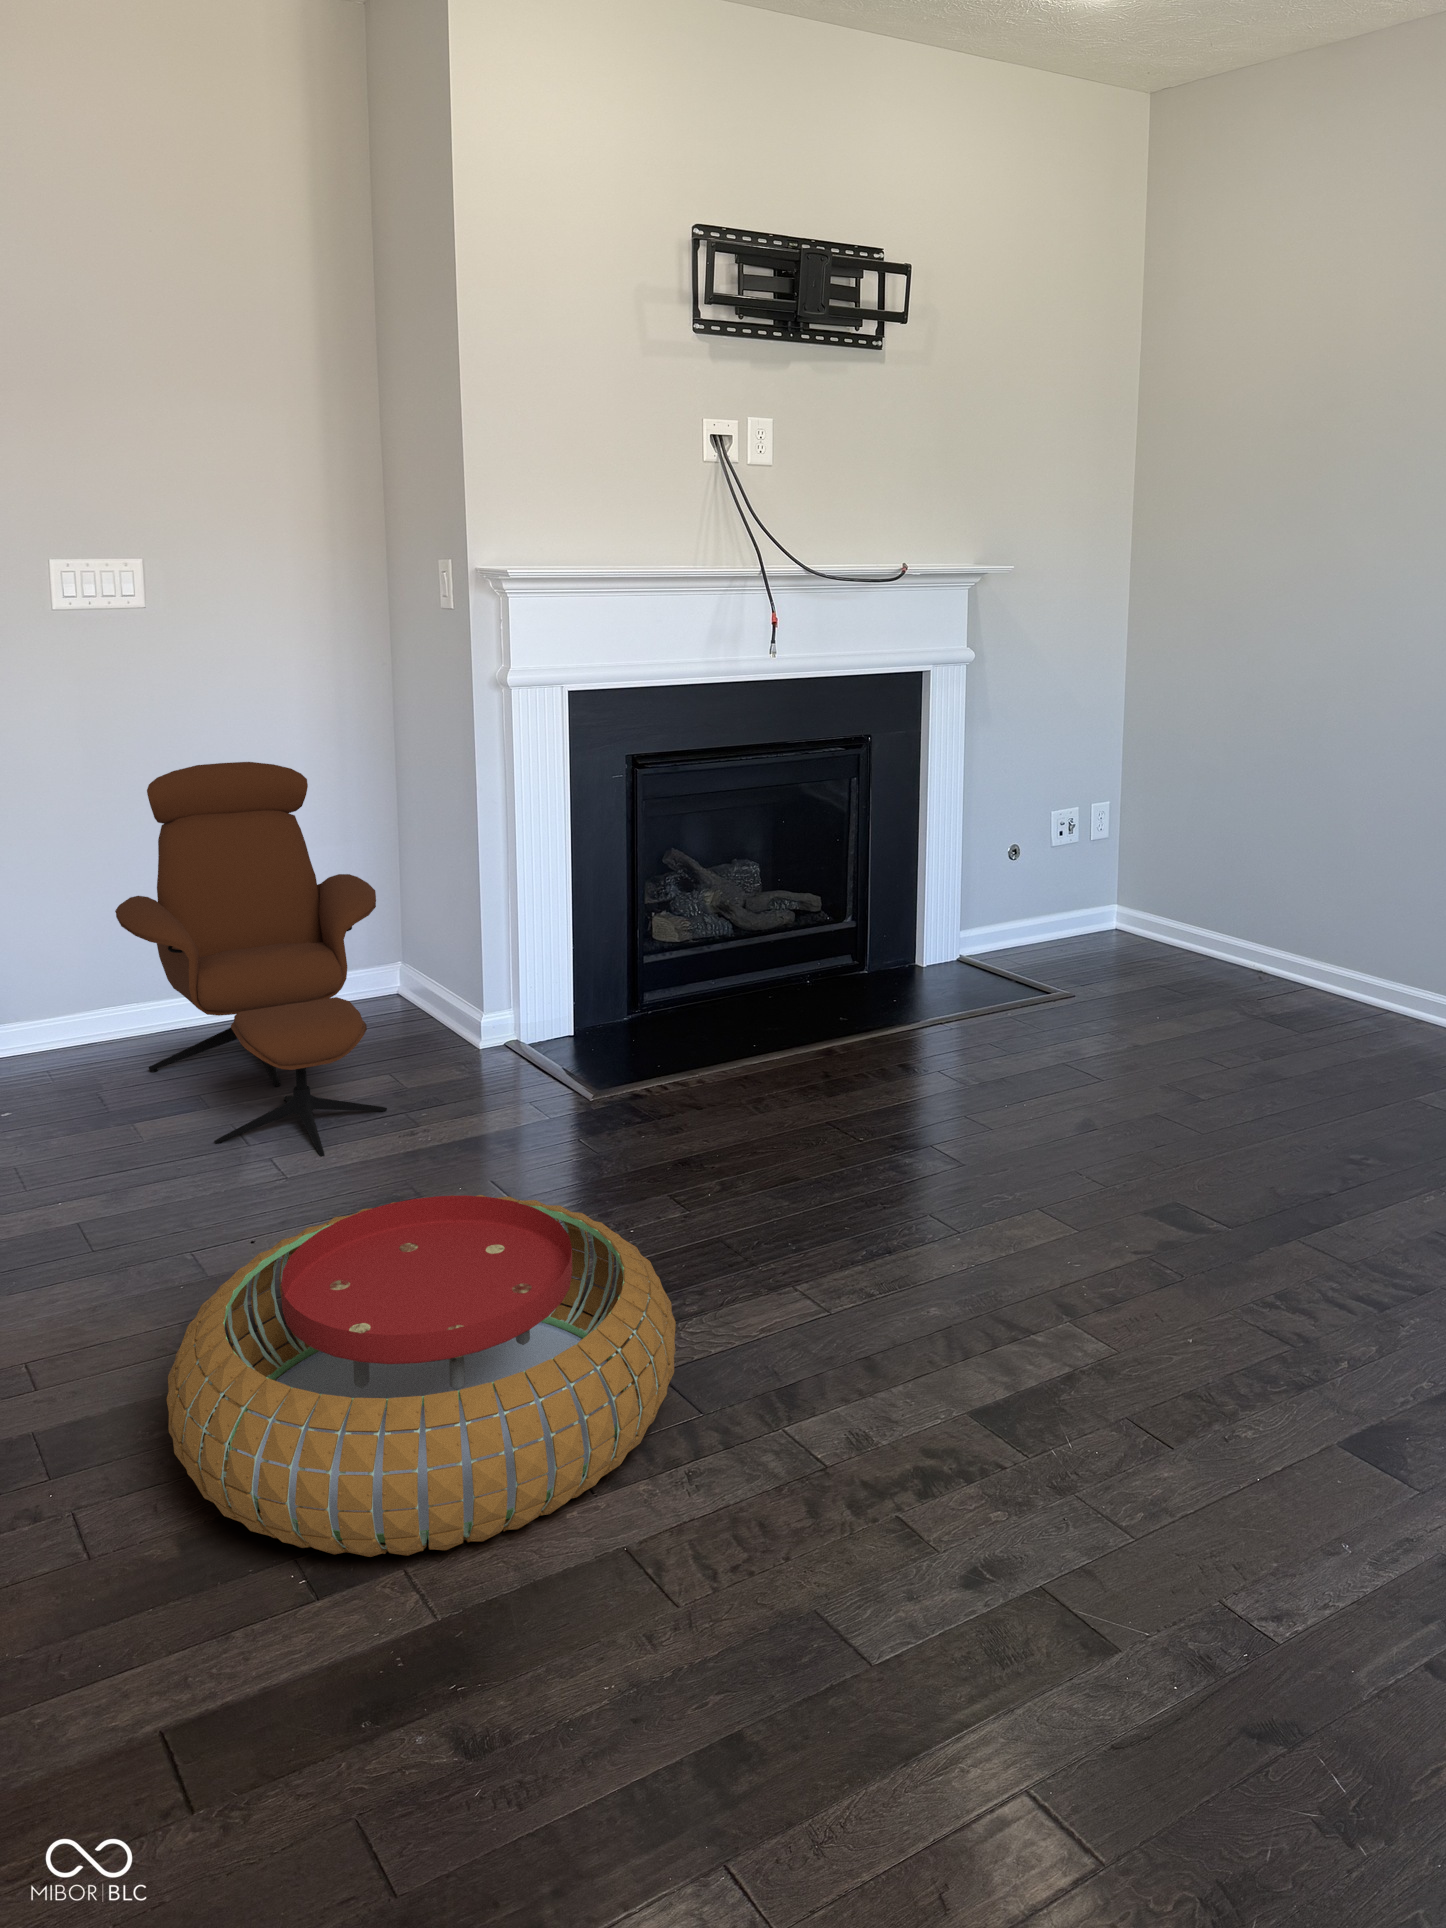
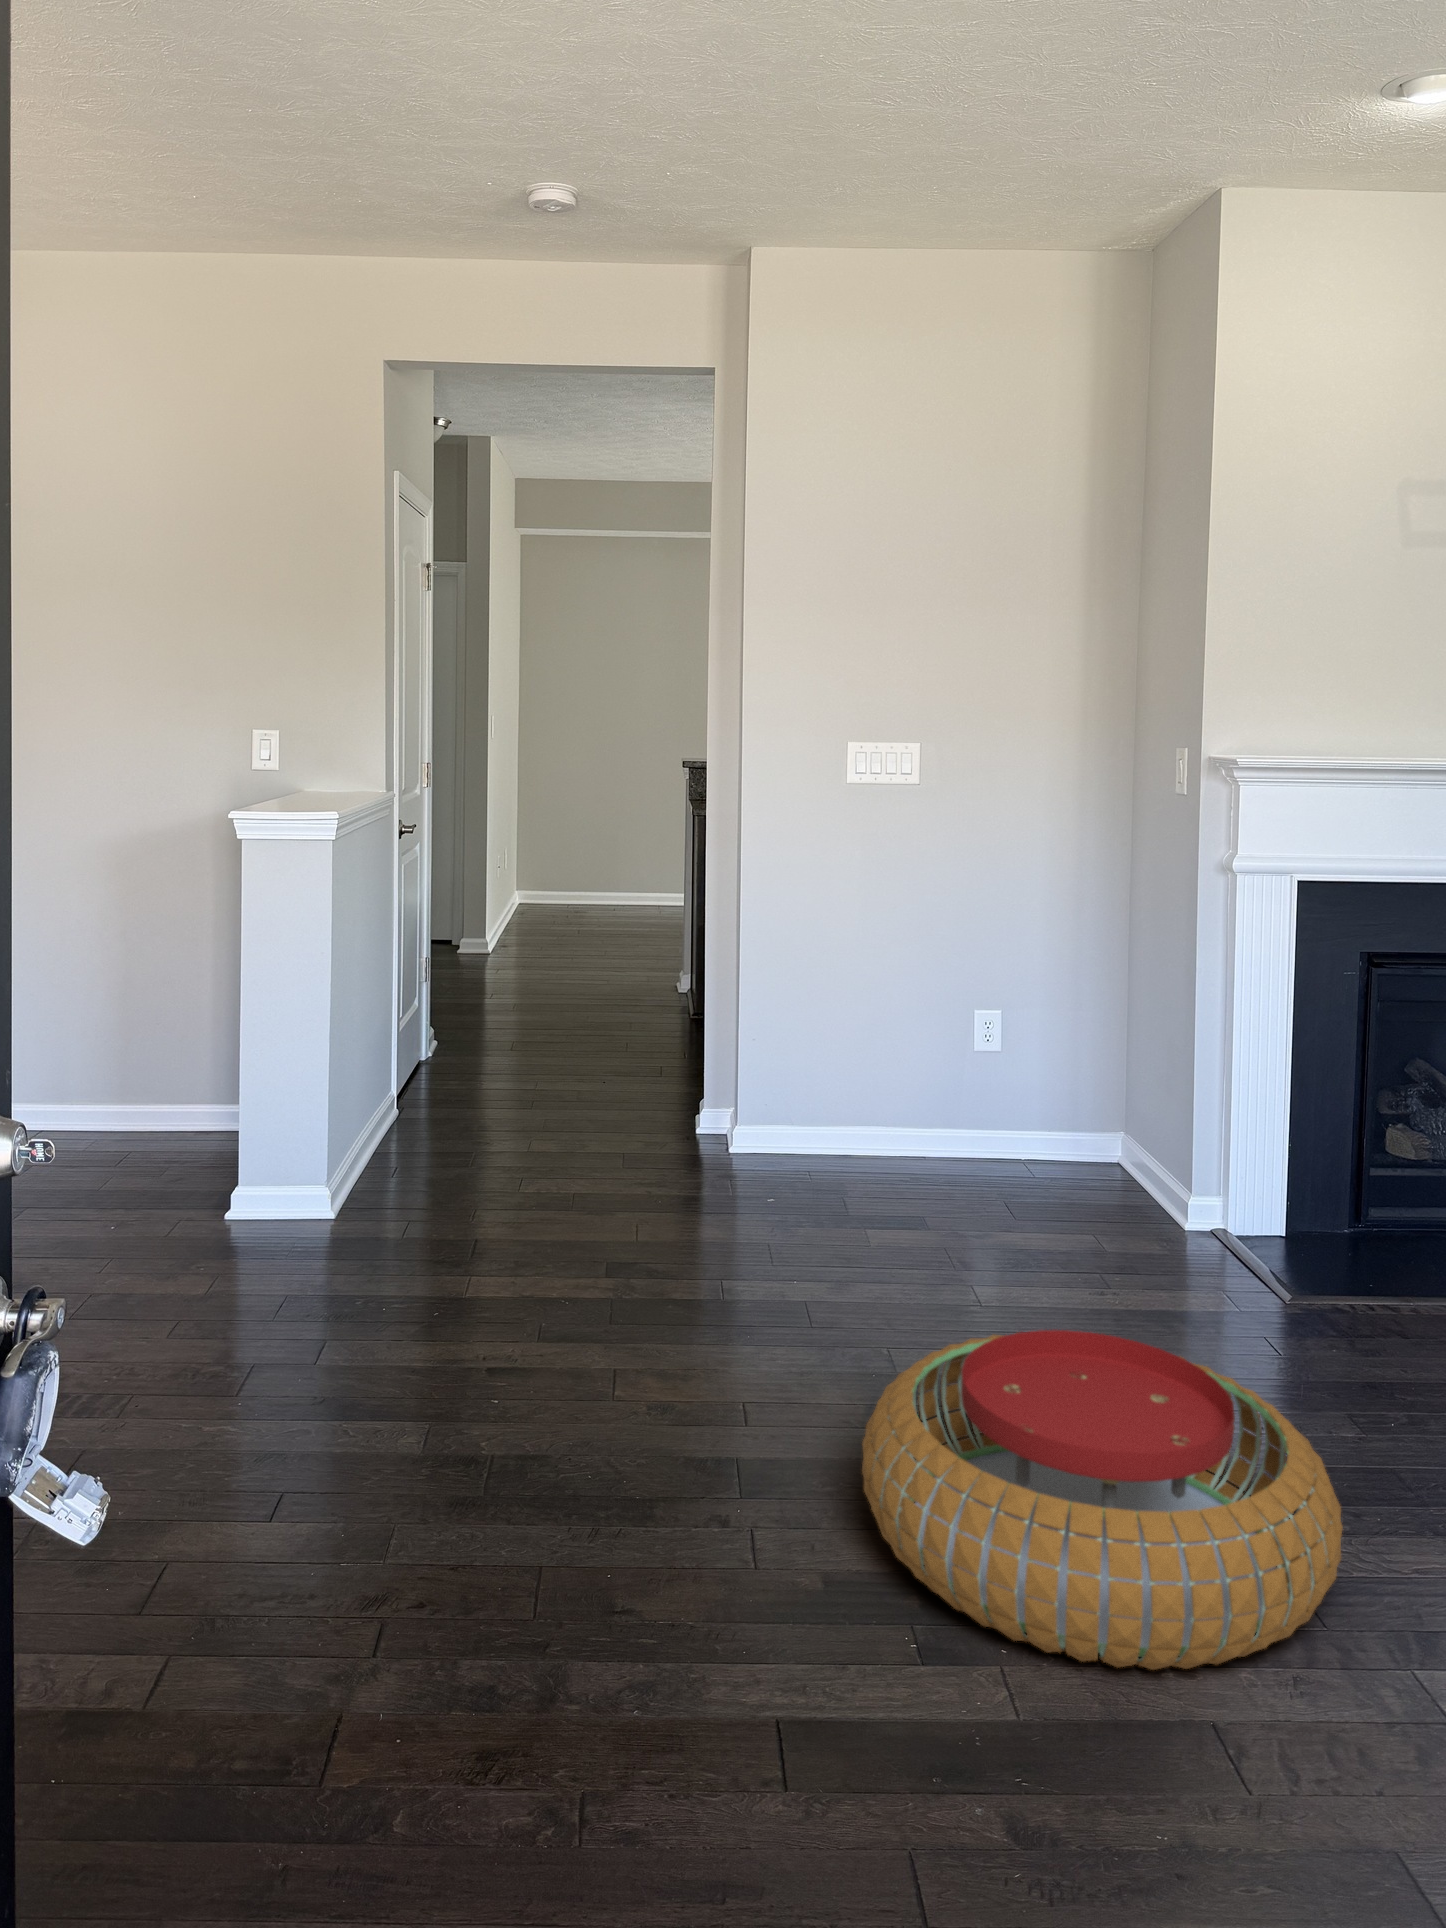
lounge chair: present [115,762,387,1157] -> none [874,925,1095,1292]

